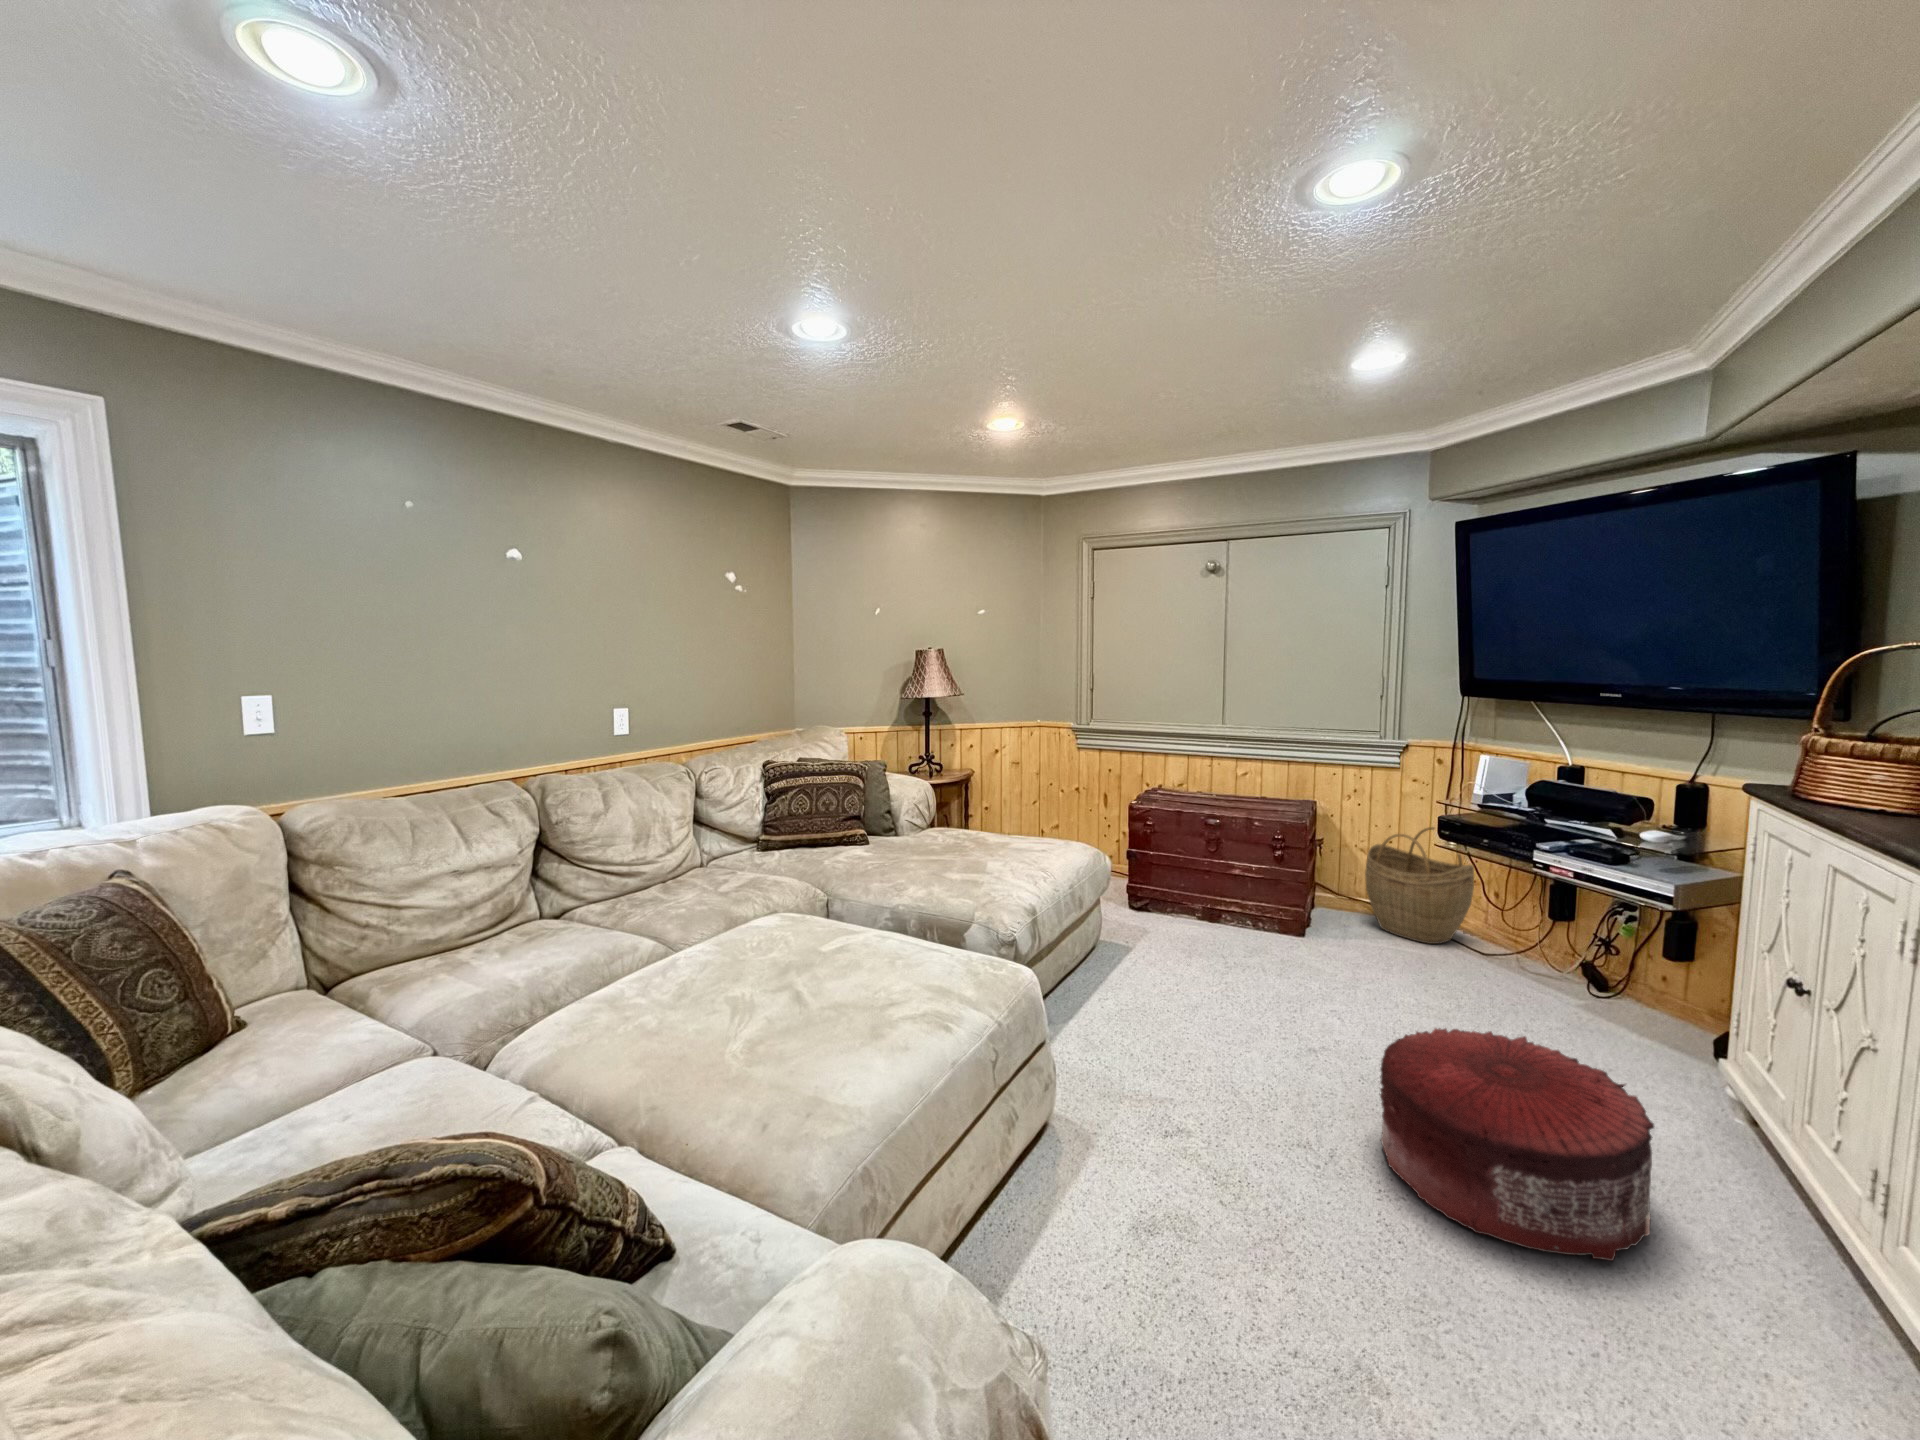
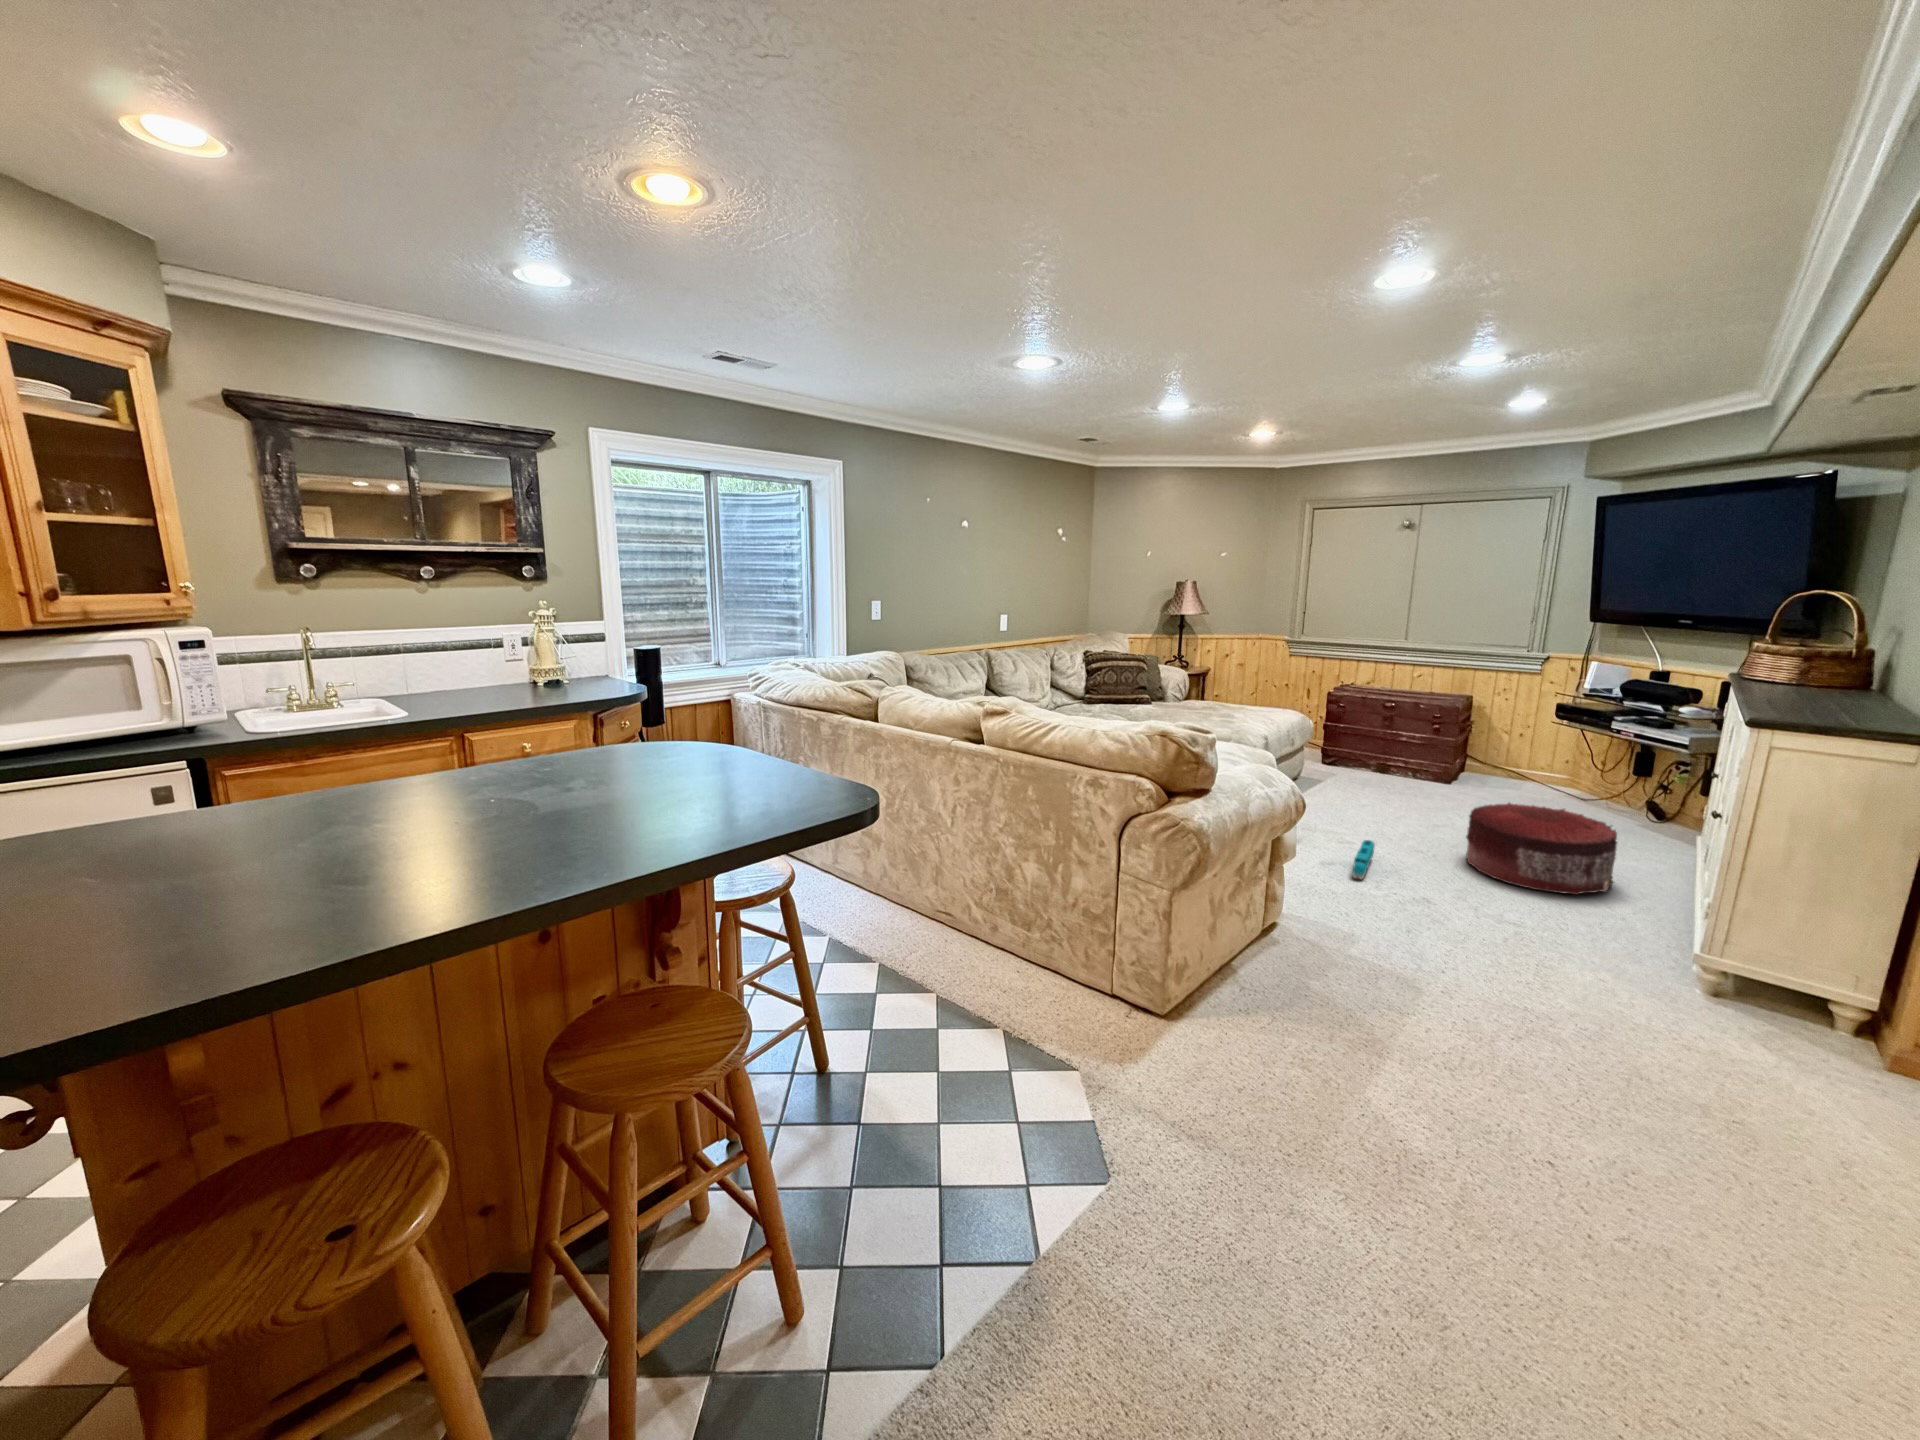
woven basket: present [1365,827,1474,944] -> none [1502,715,1587,793]
toy train: none [1195,1144,1228,1280] -> present [1353,840,1375,879]

